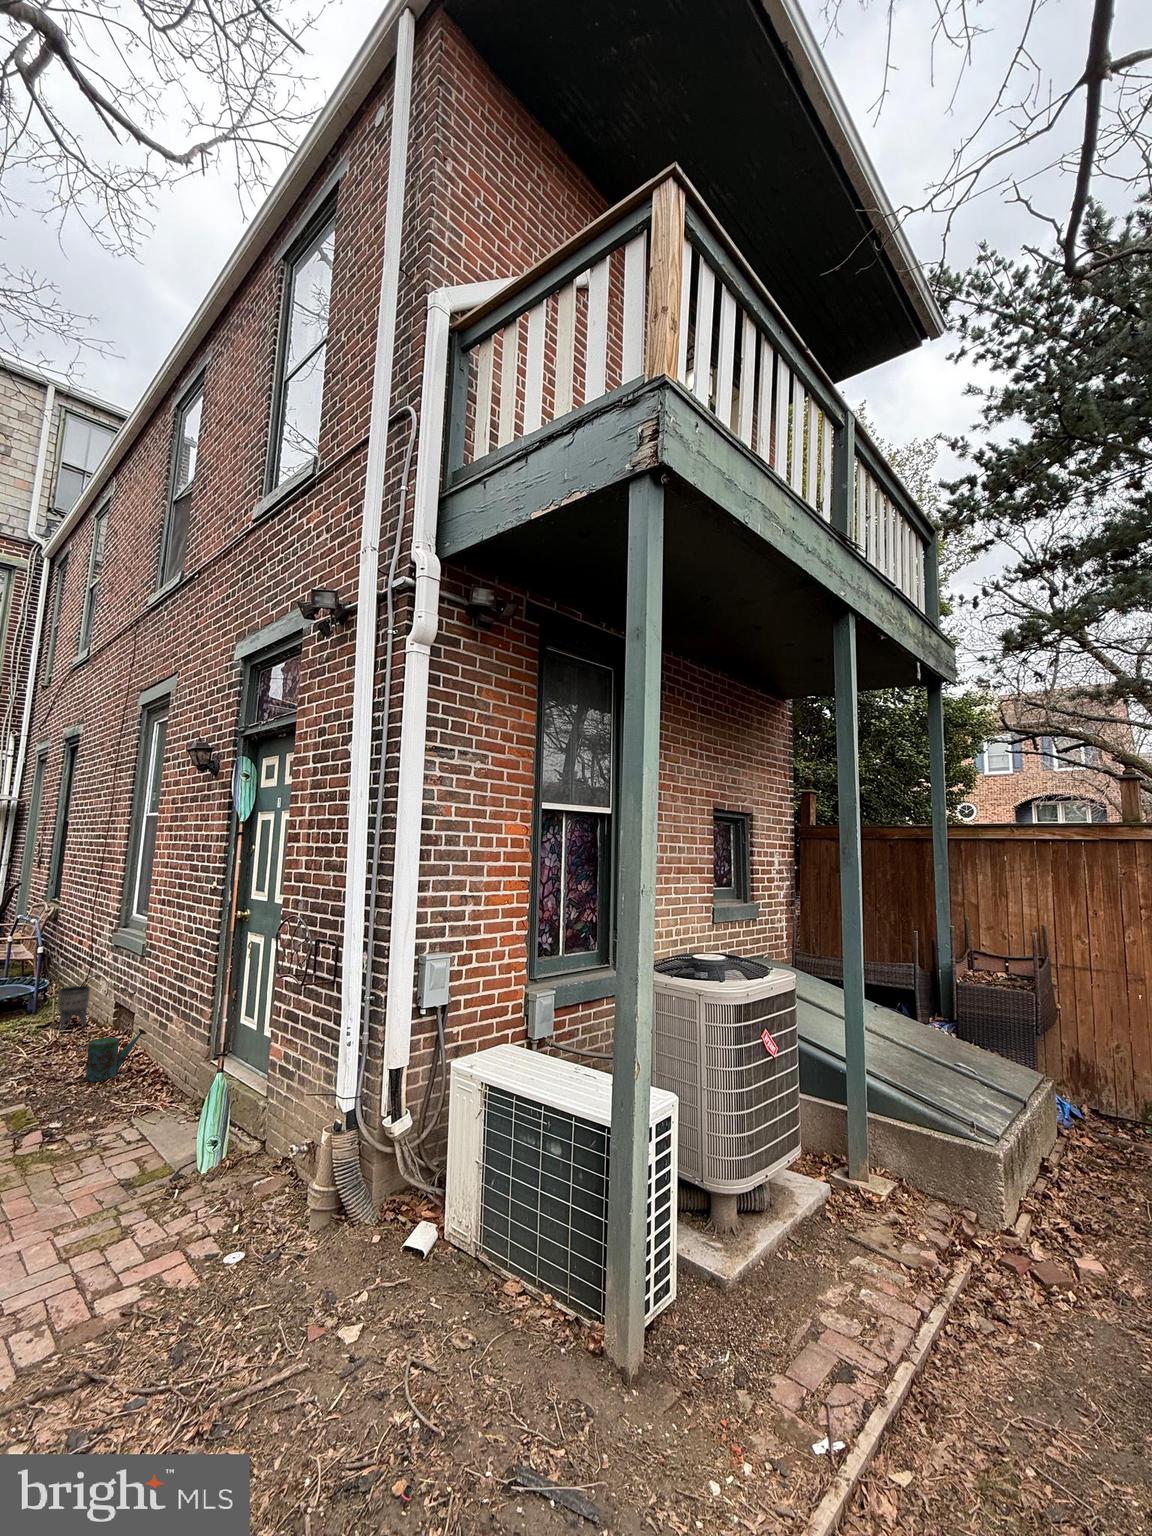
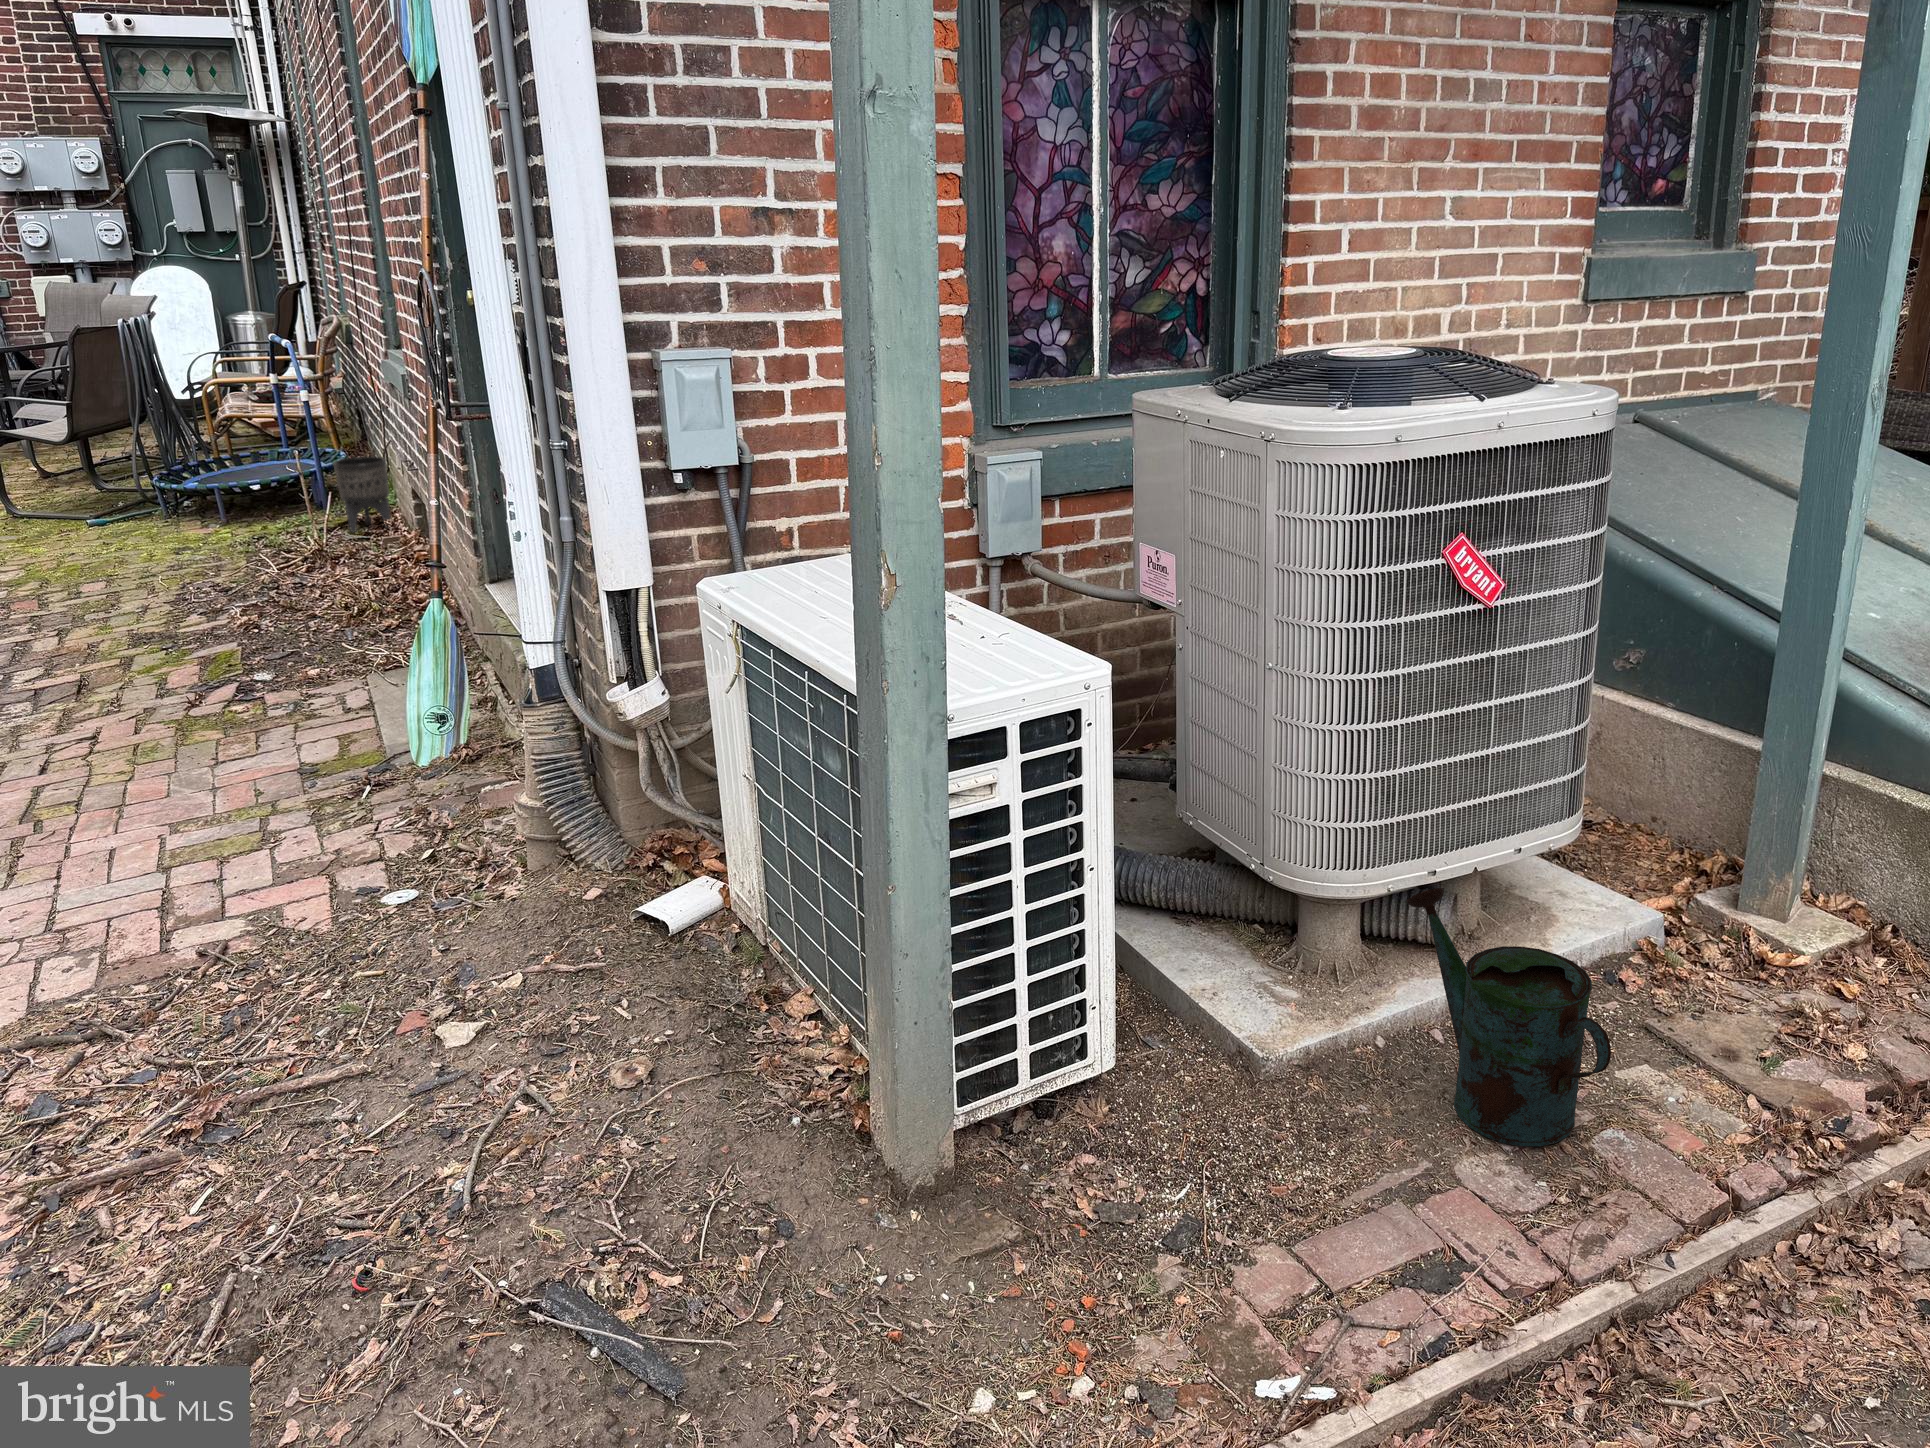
watering can: present [76,1029,146,1082] -> present [1406,888,1611,1146]

